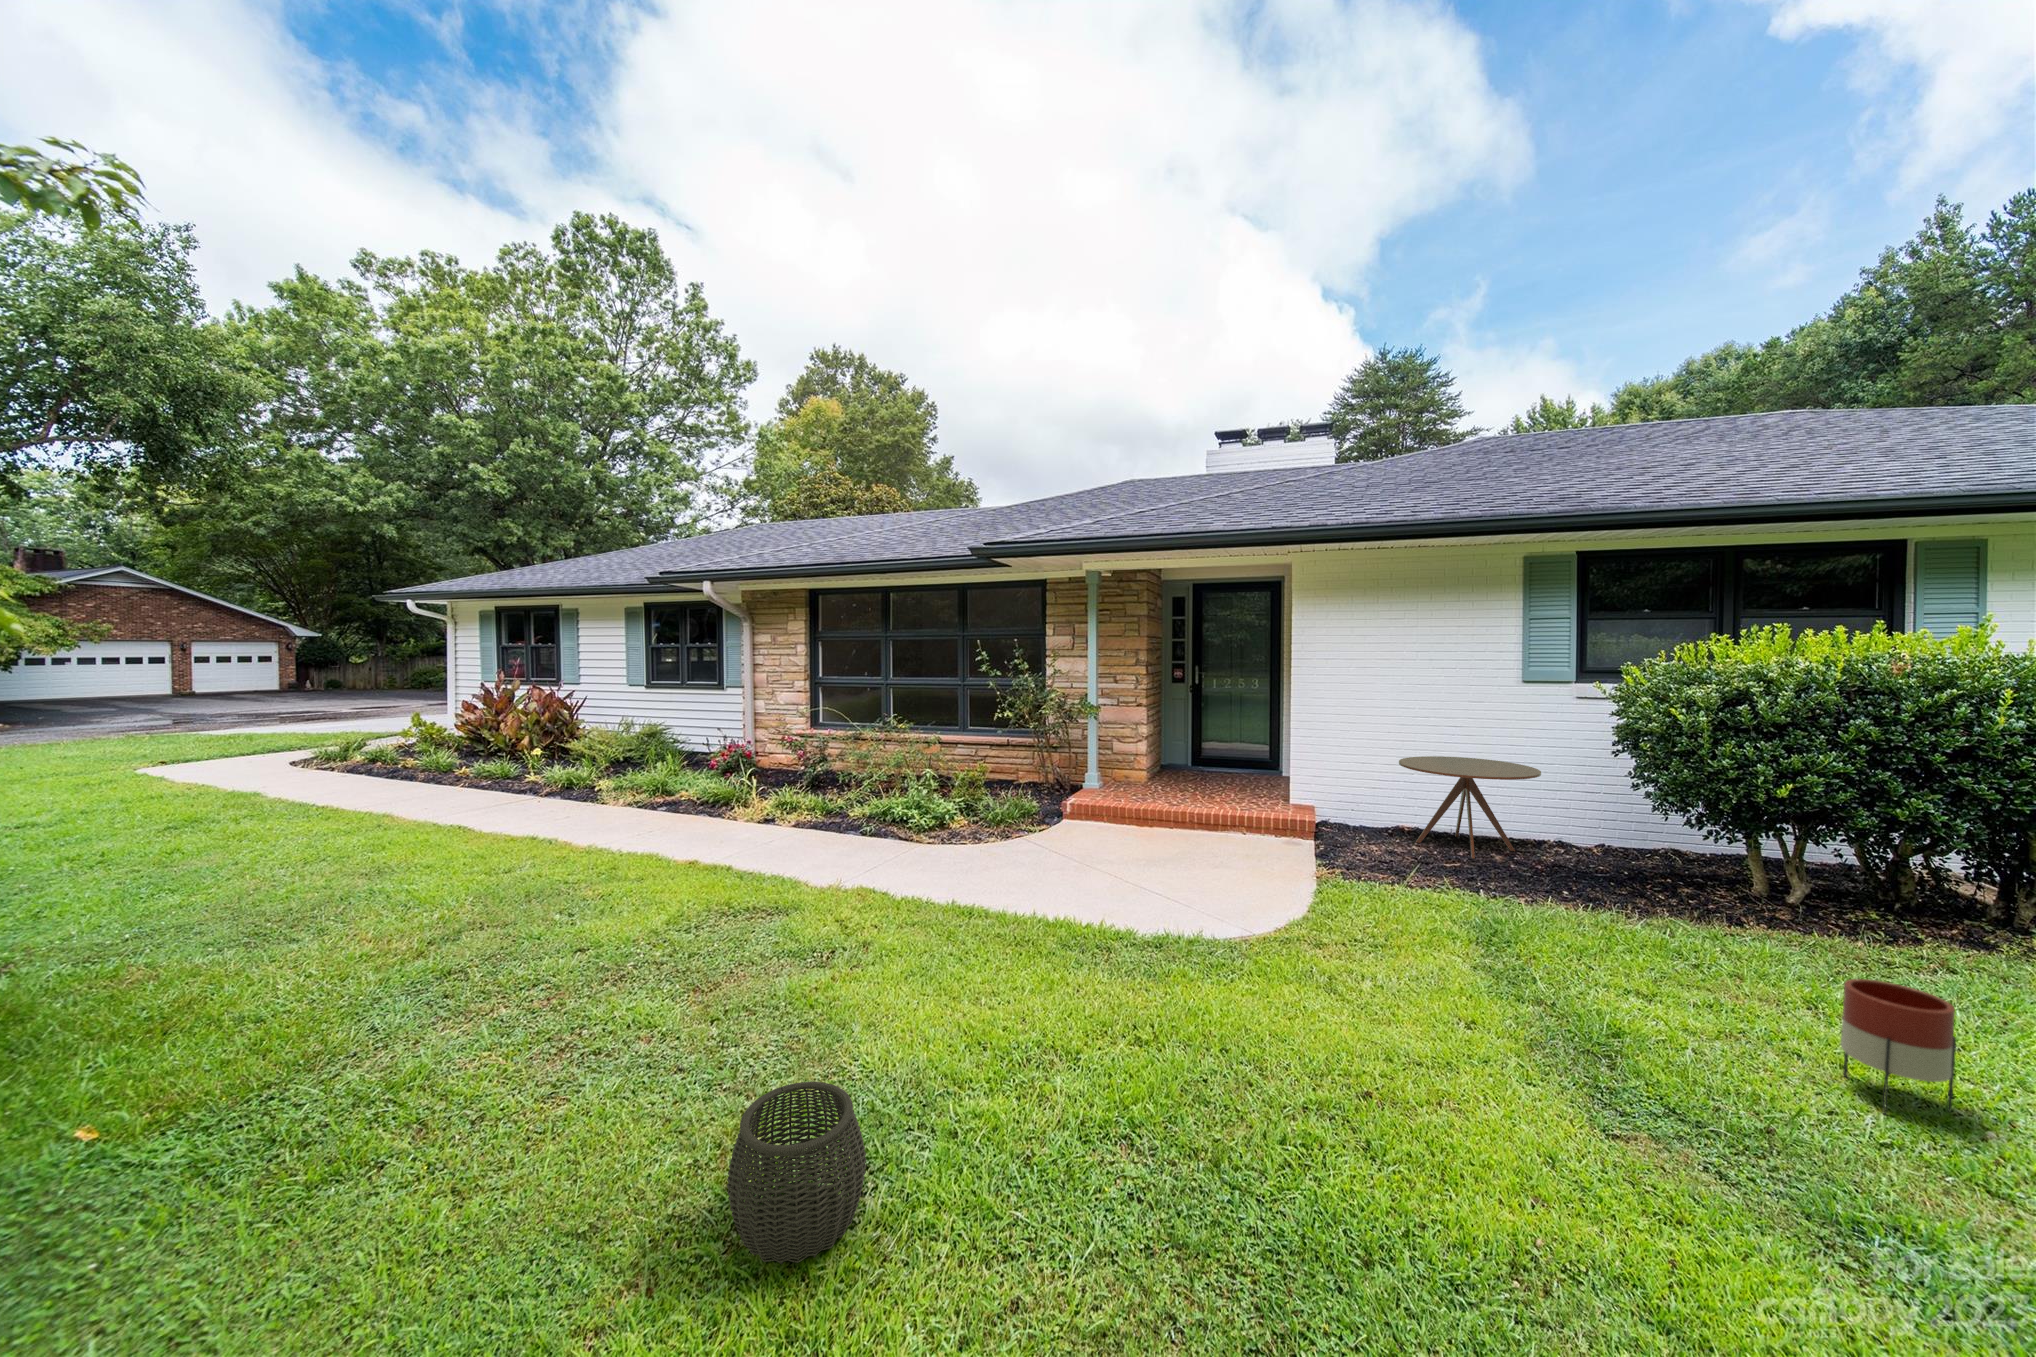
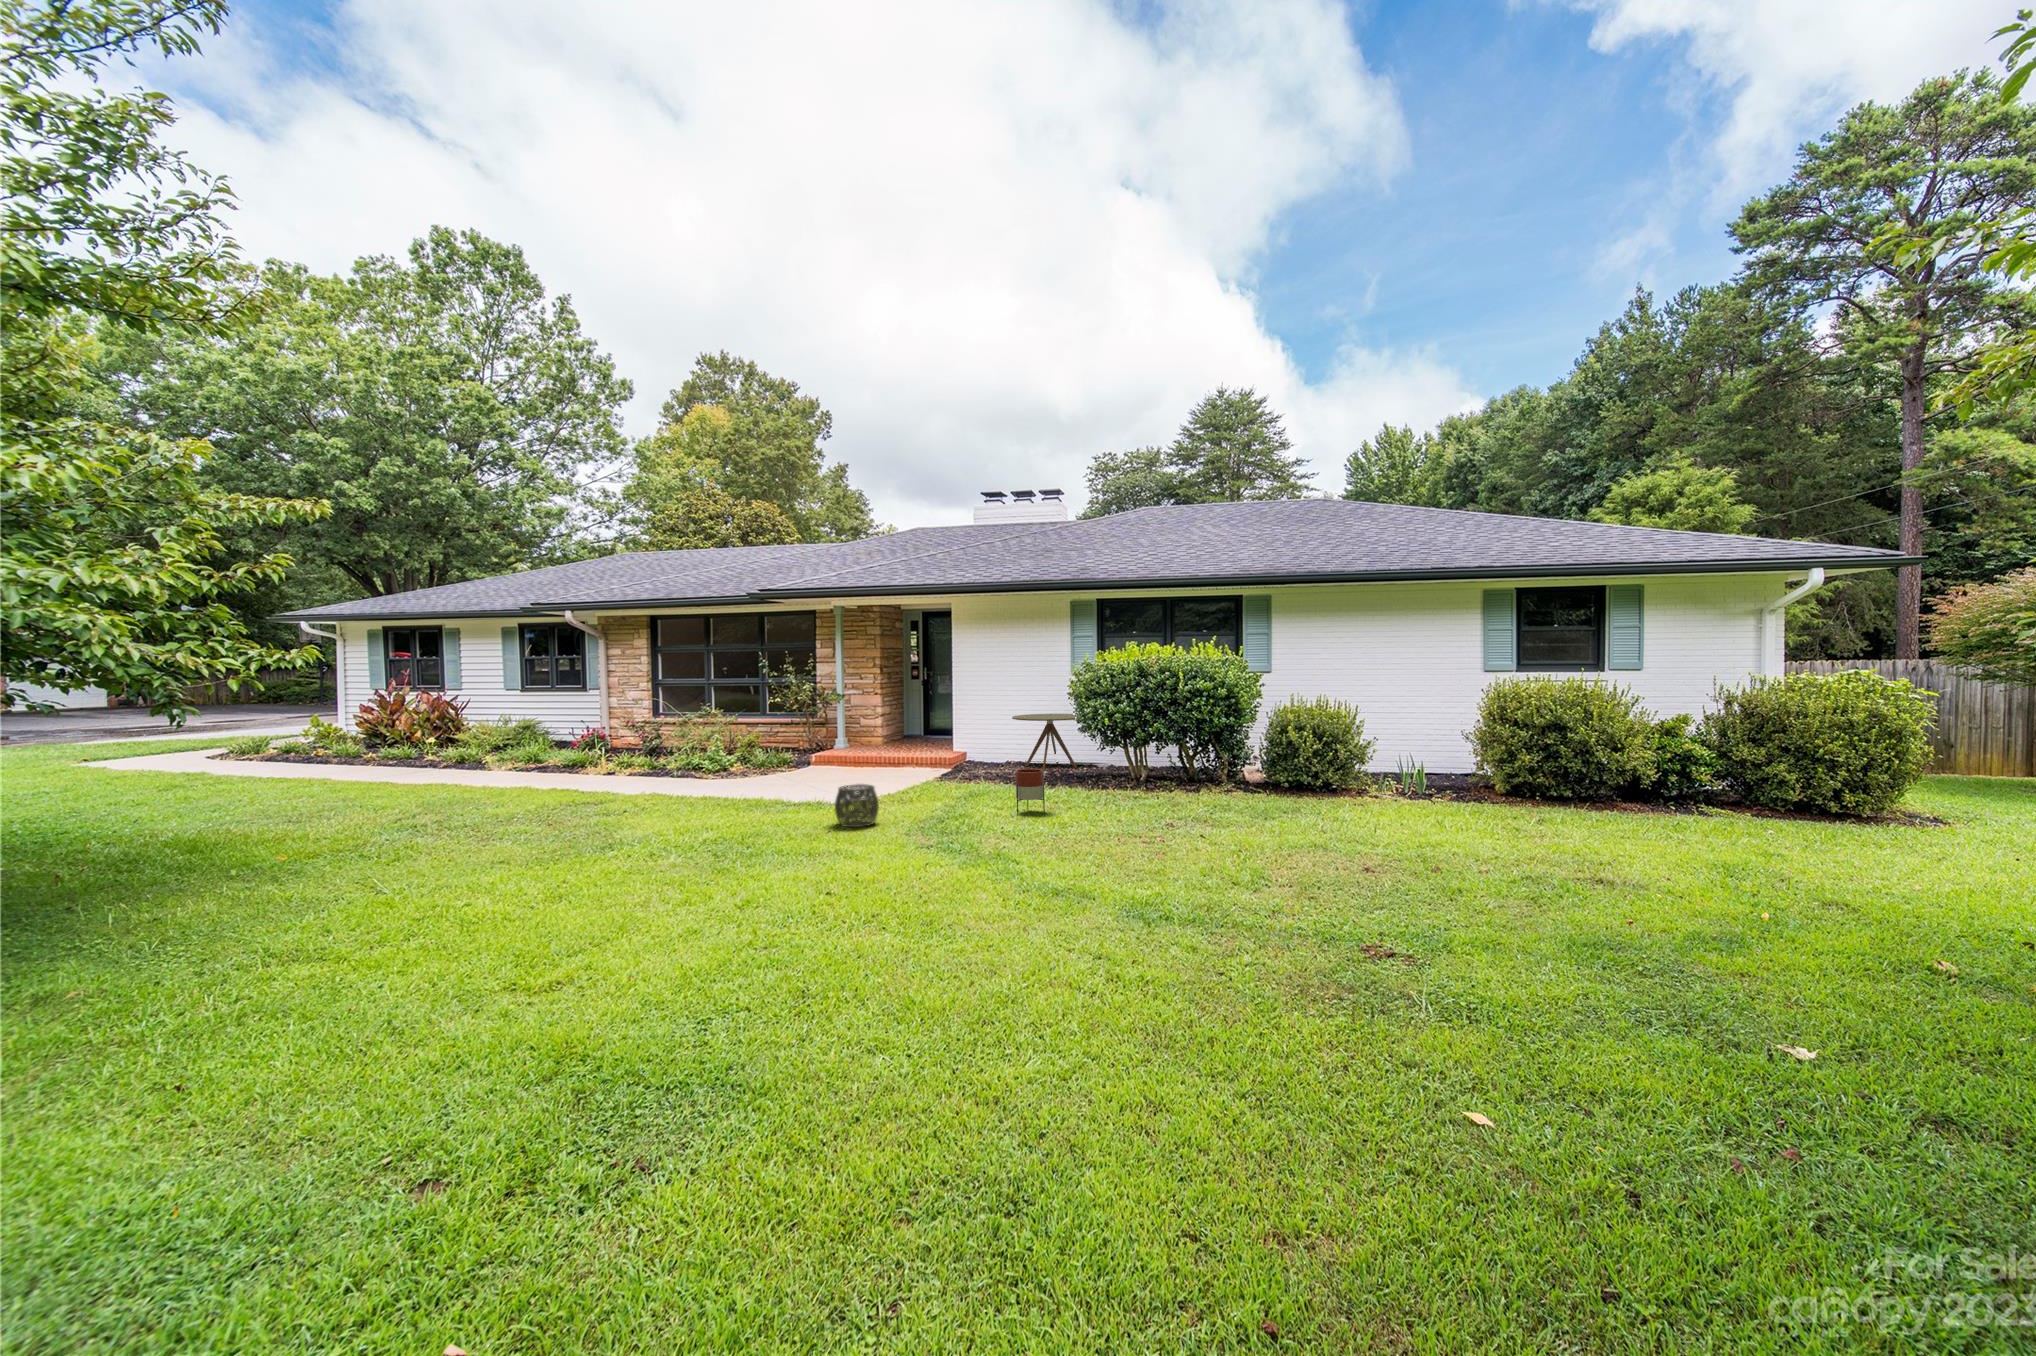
woven basket: present [727,1082,866,1264] -> present [835,784,879,827]

